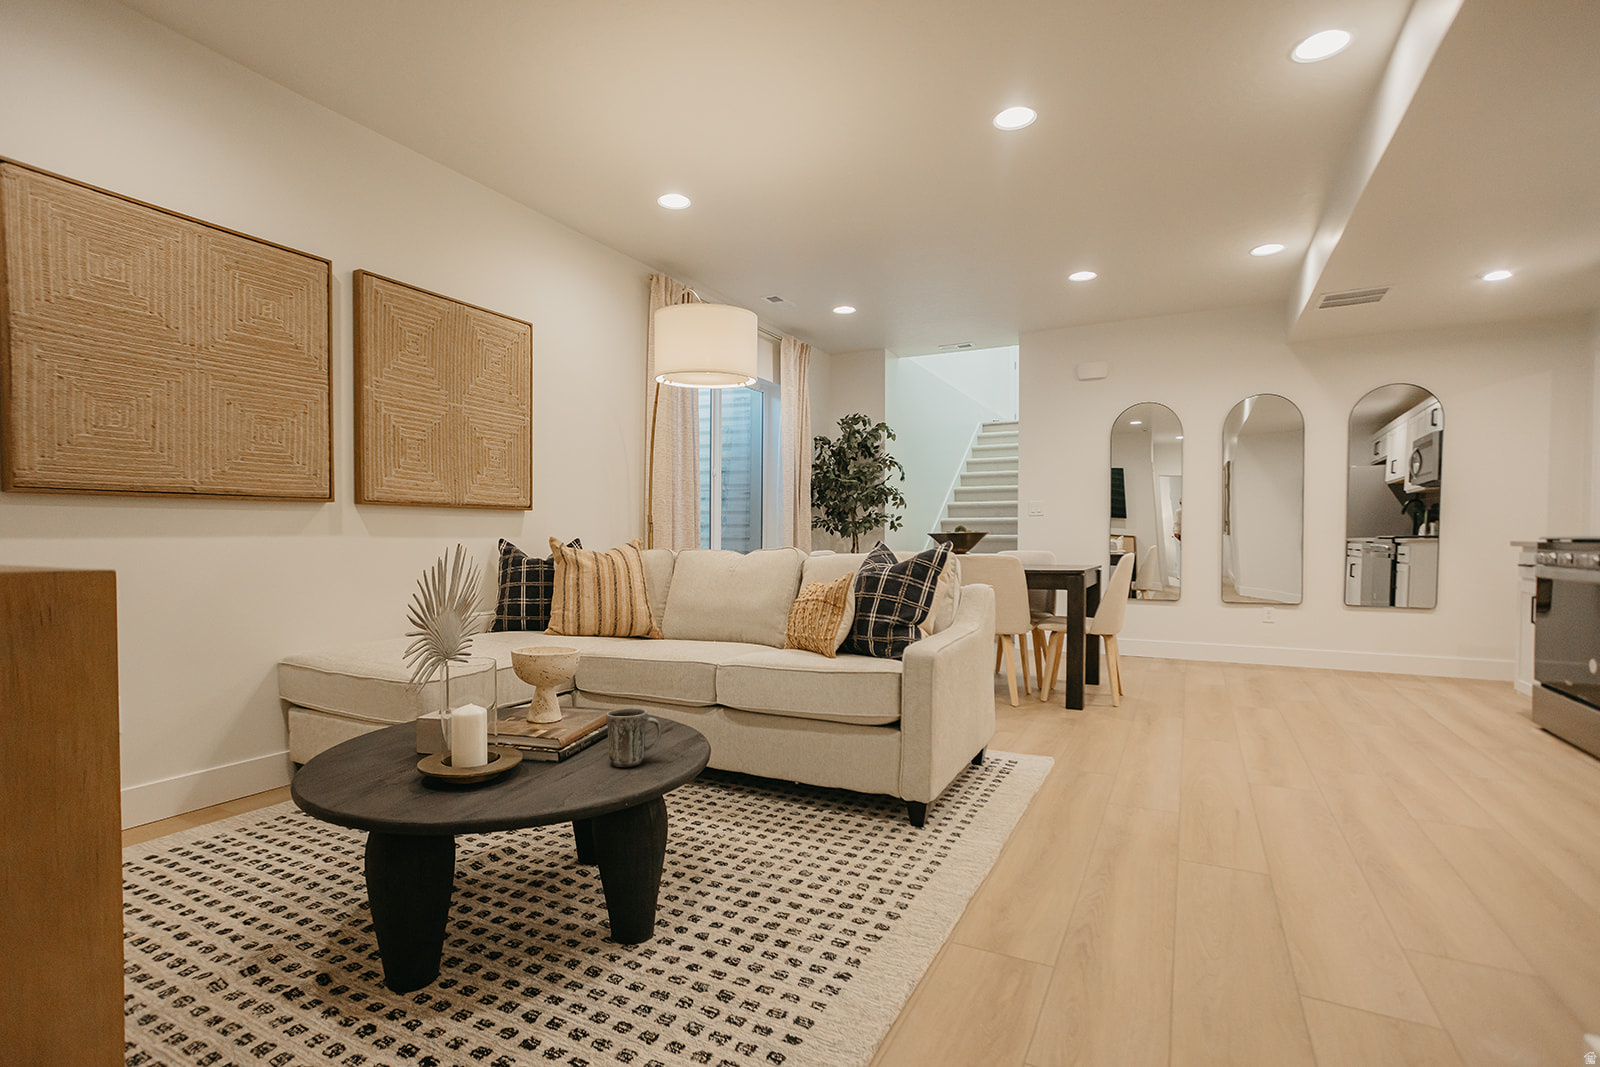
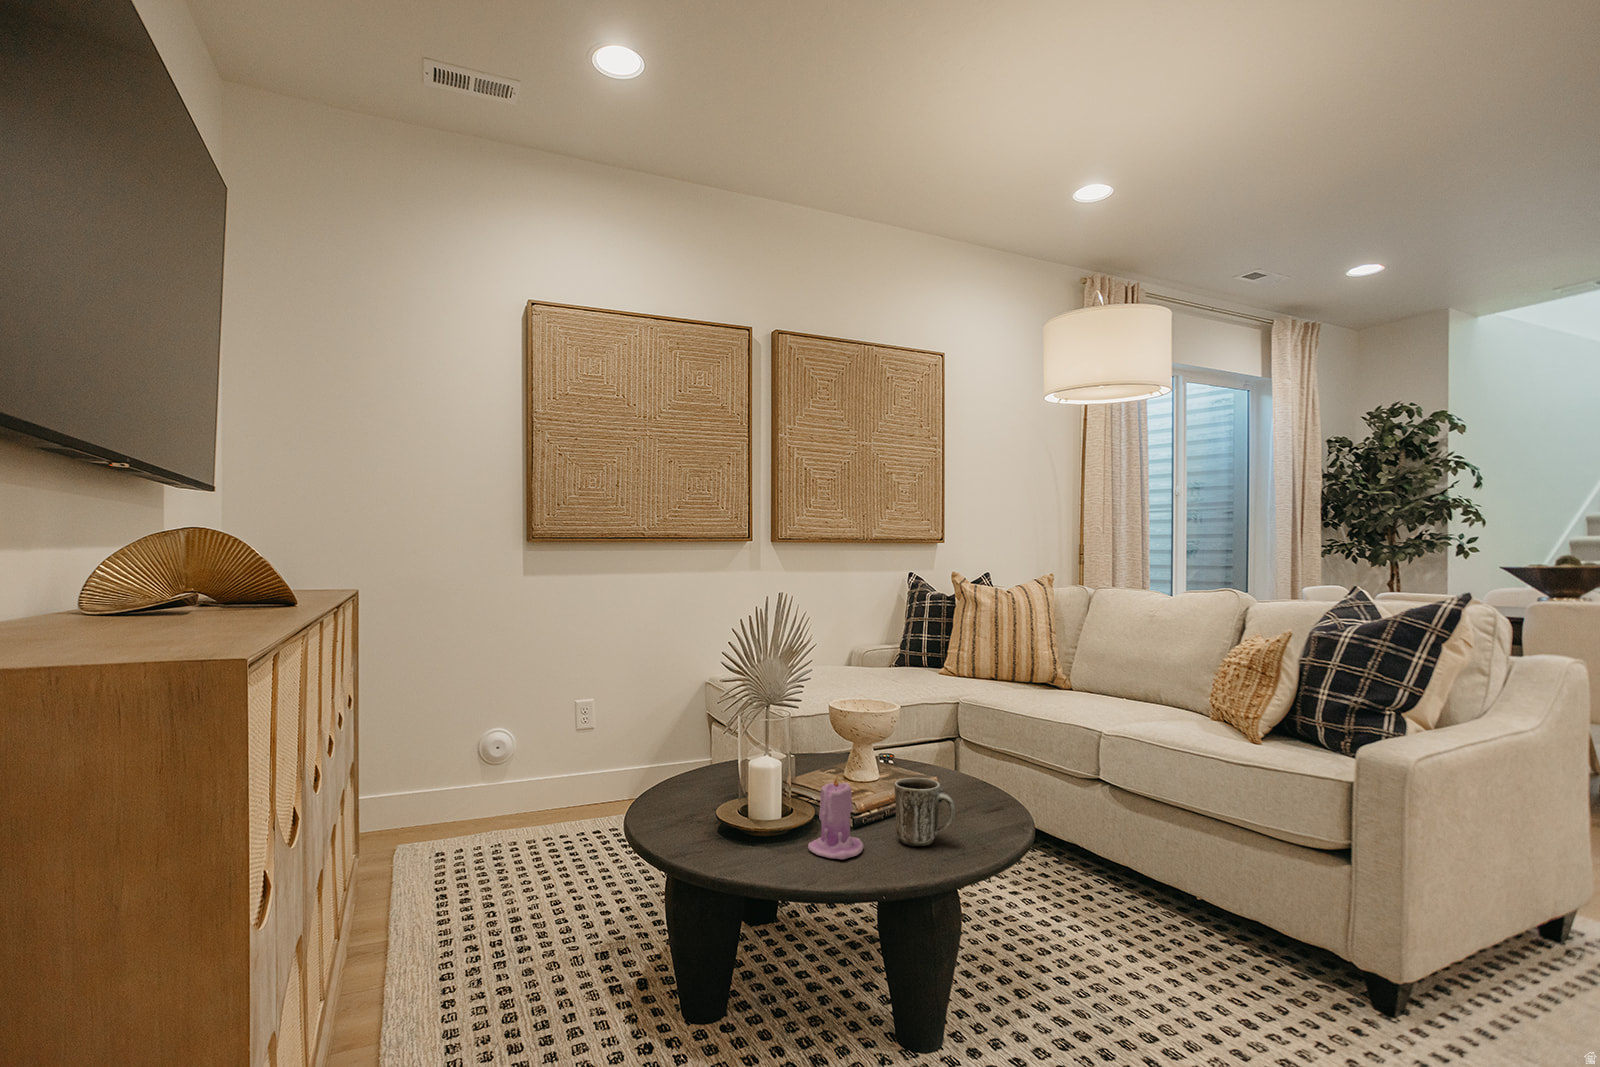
candle: none [533,712,587,789] -> present [808,777,864,859]

